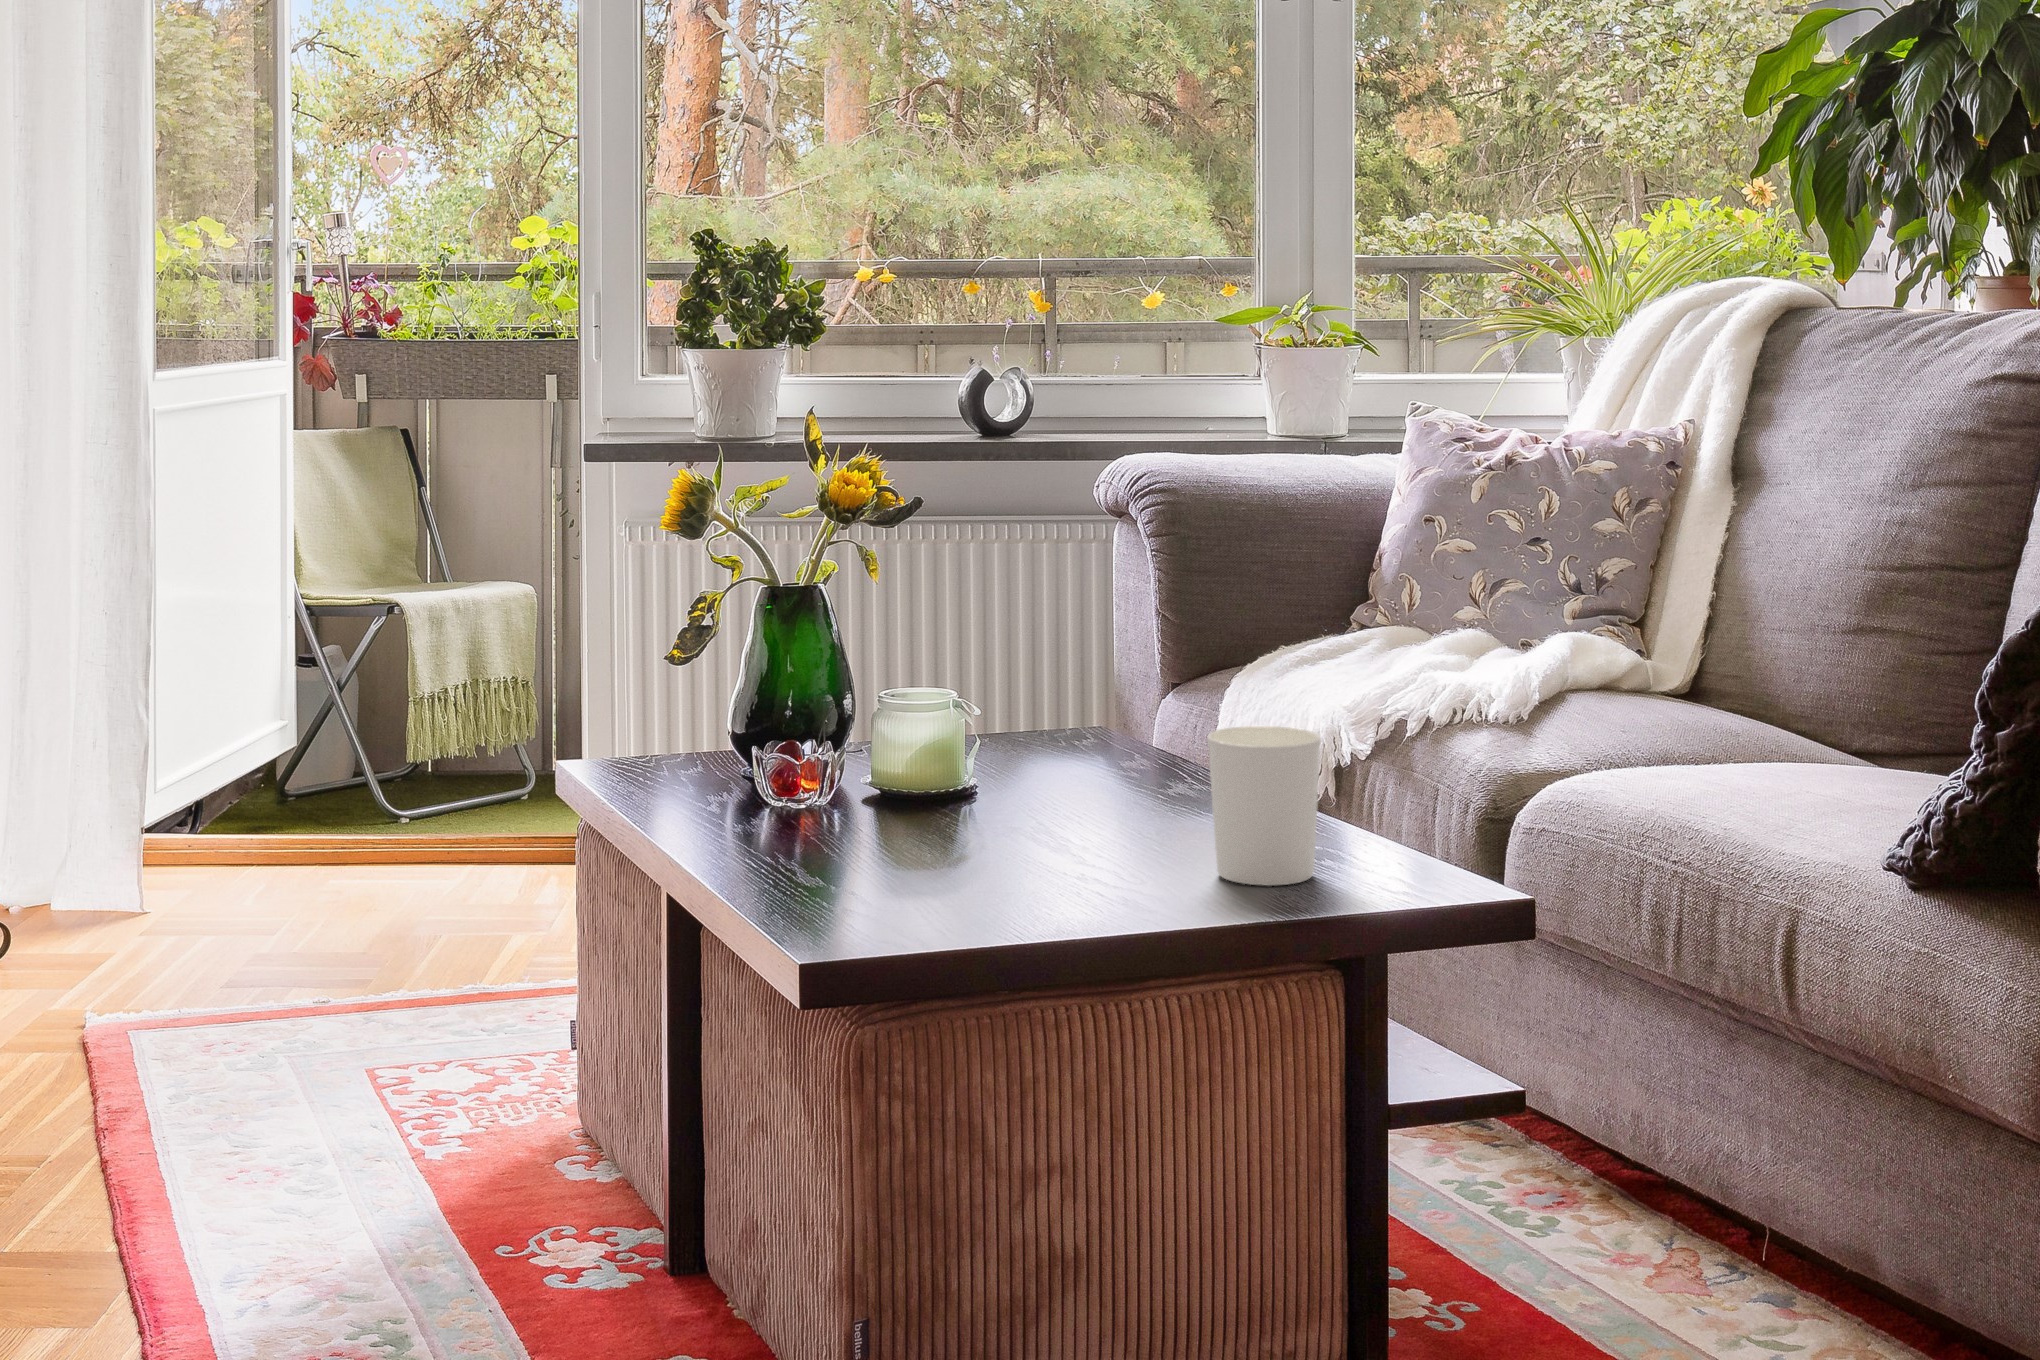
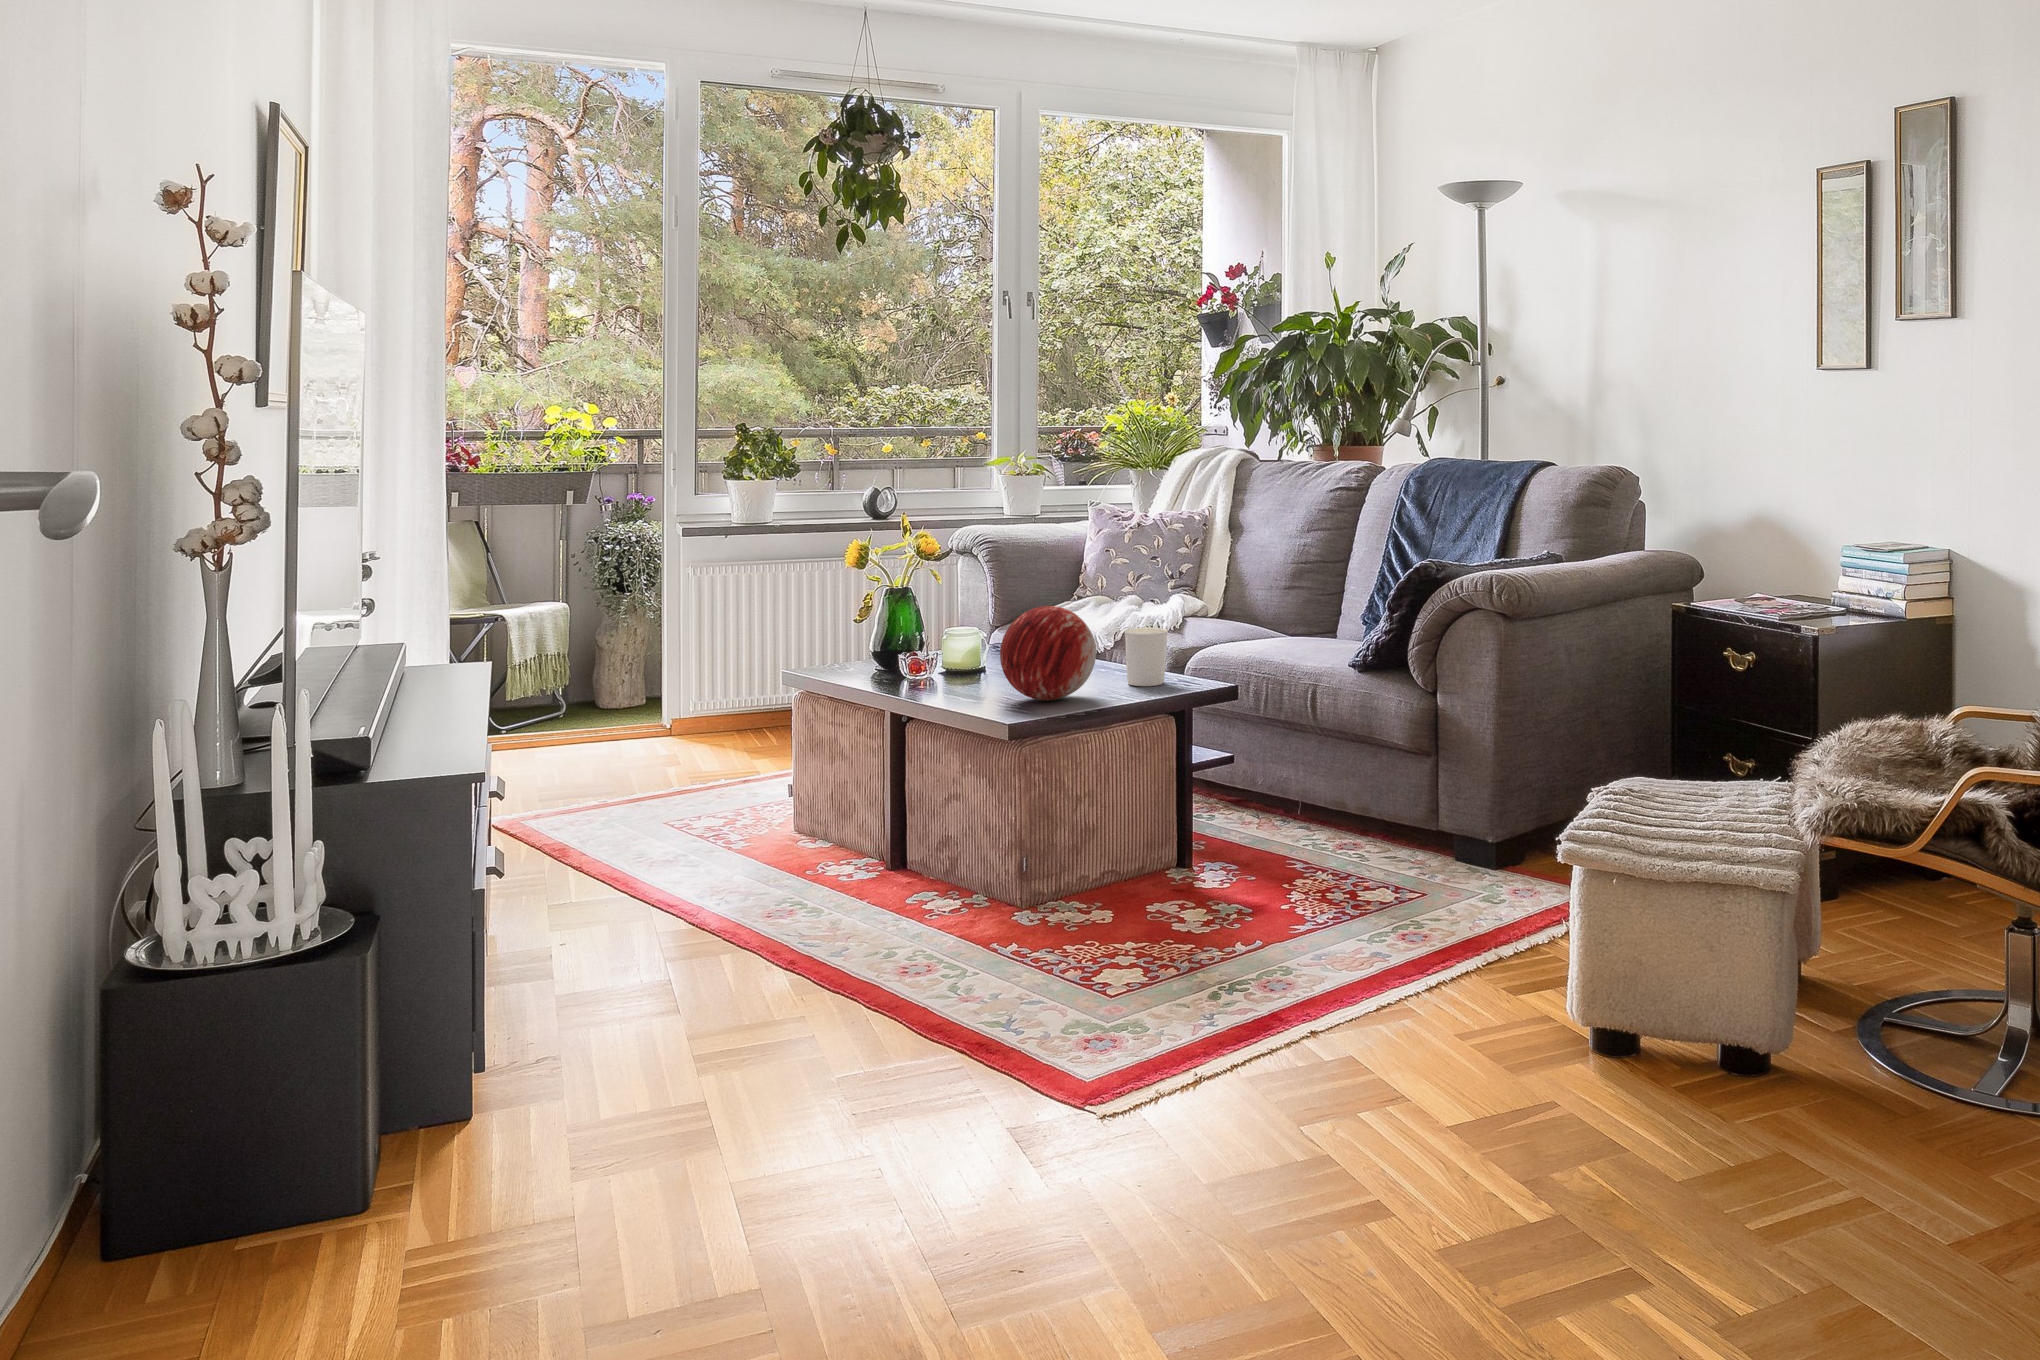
decorative orb: none [847,661,1089,905] -> present [1000,606,1096,700]

